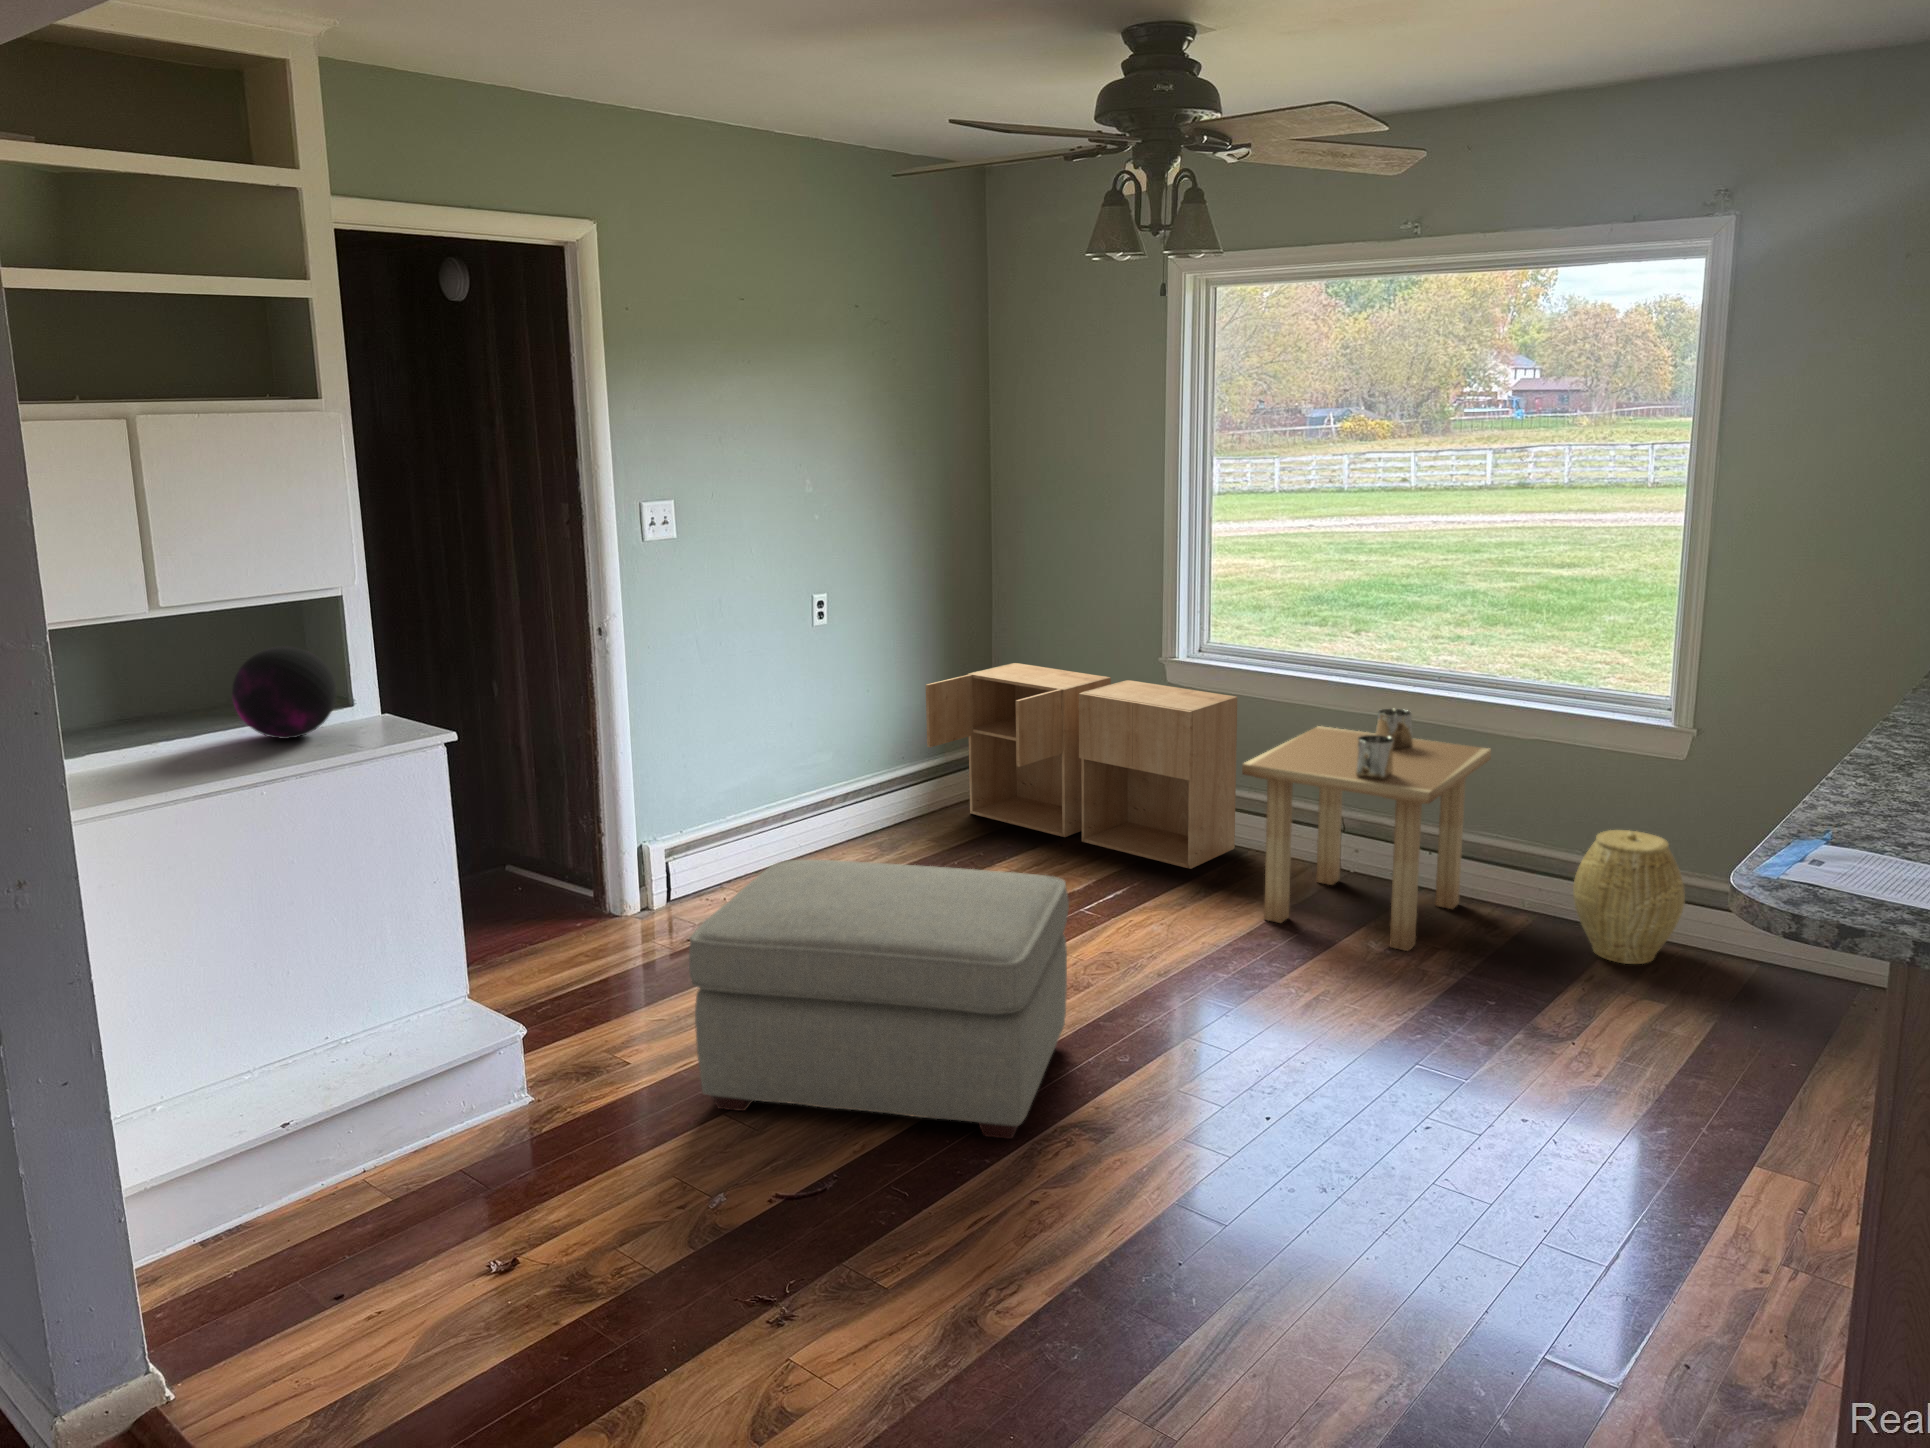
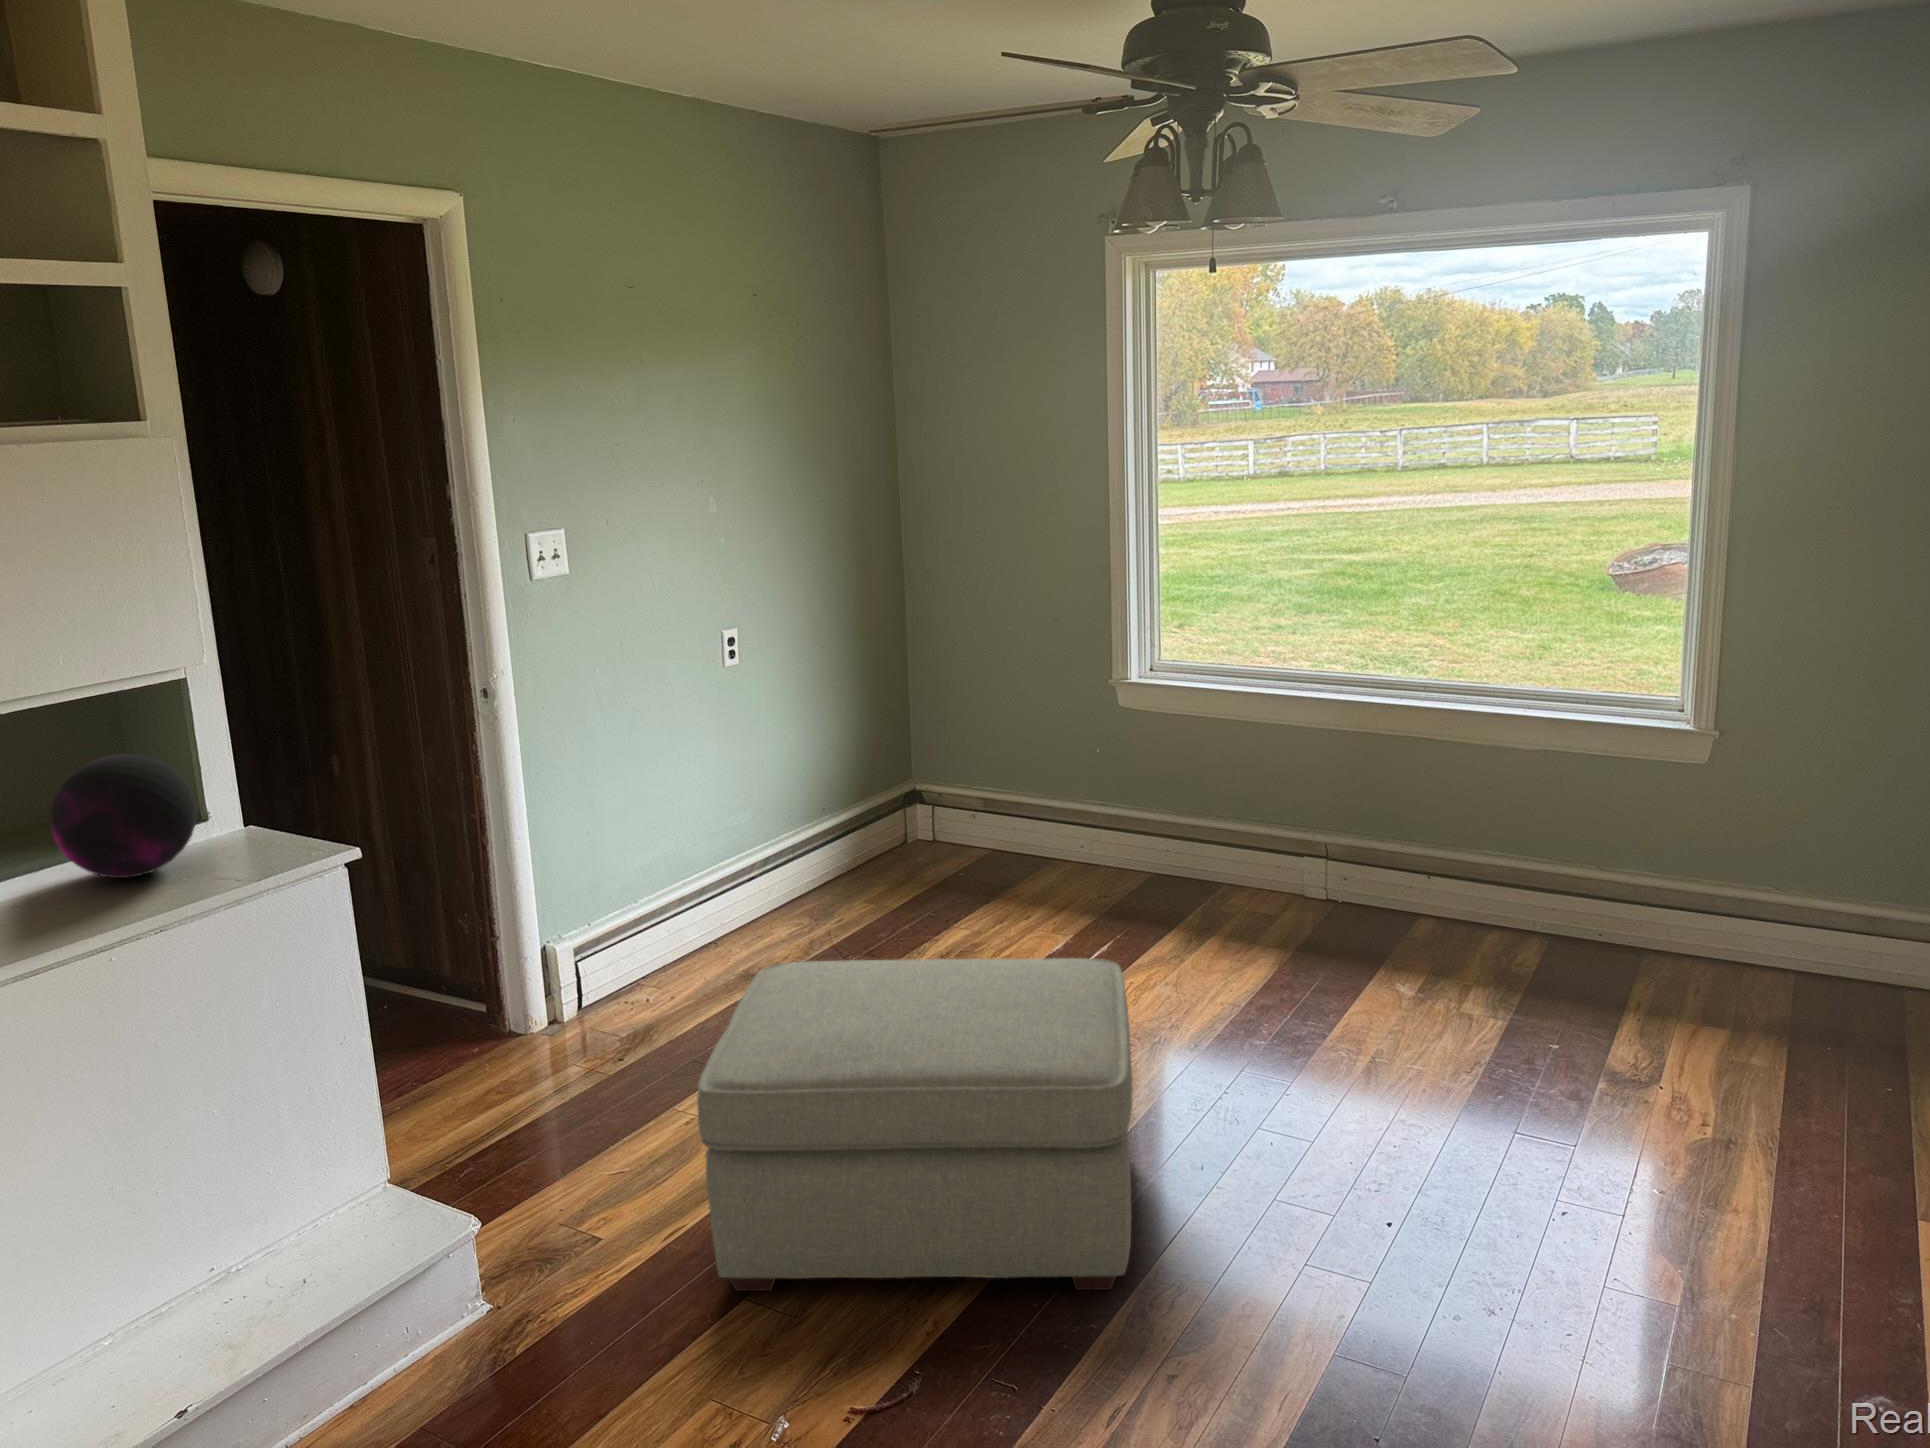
storage cabinet: present [926,663,1237,869] -> none [849,693,1205,914]
side table: present [1242,709,1491,951] -> none [1249,727,1497,995]
woven basket: present [1573,830,1685,964] -> none [1606,845,1726,988]

